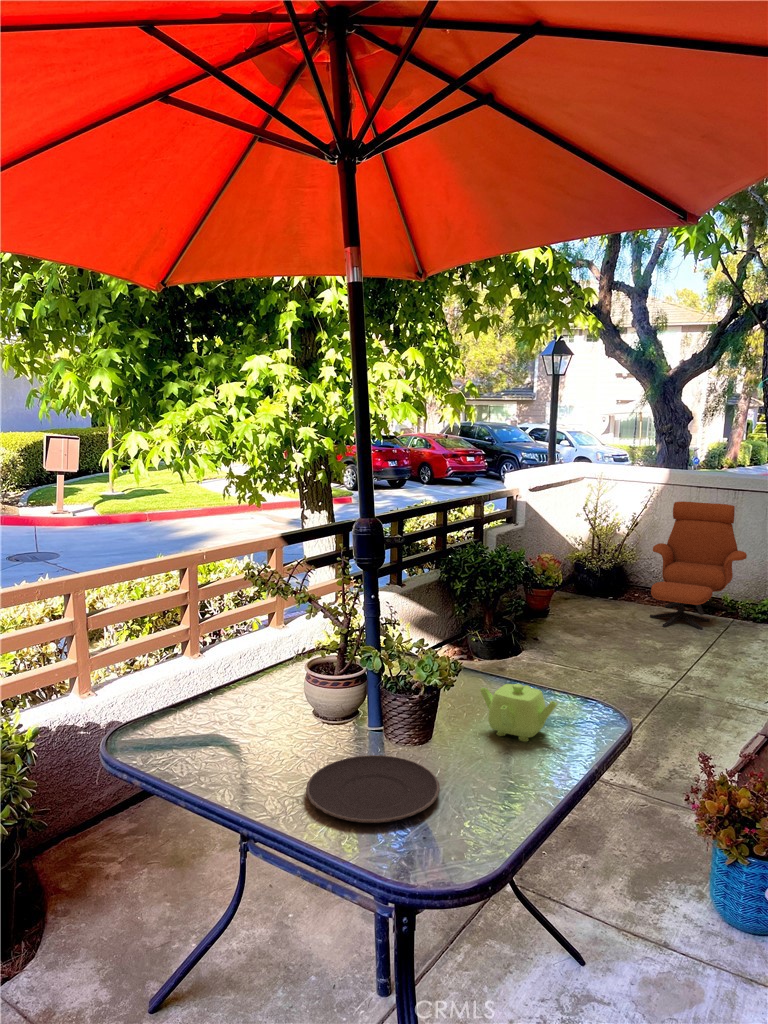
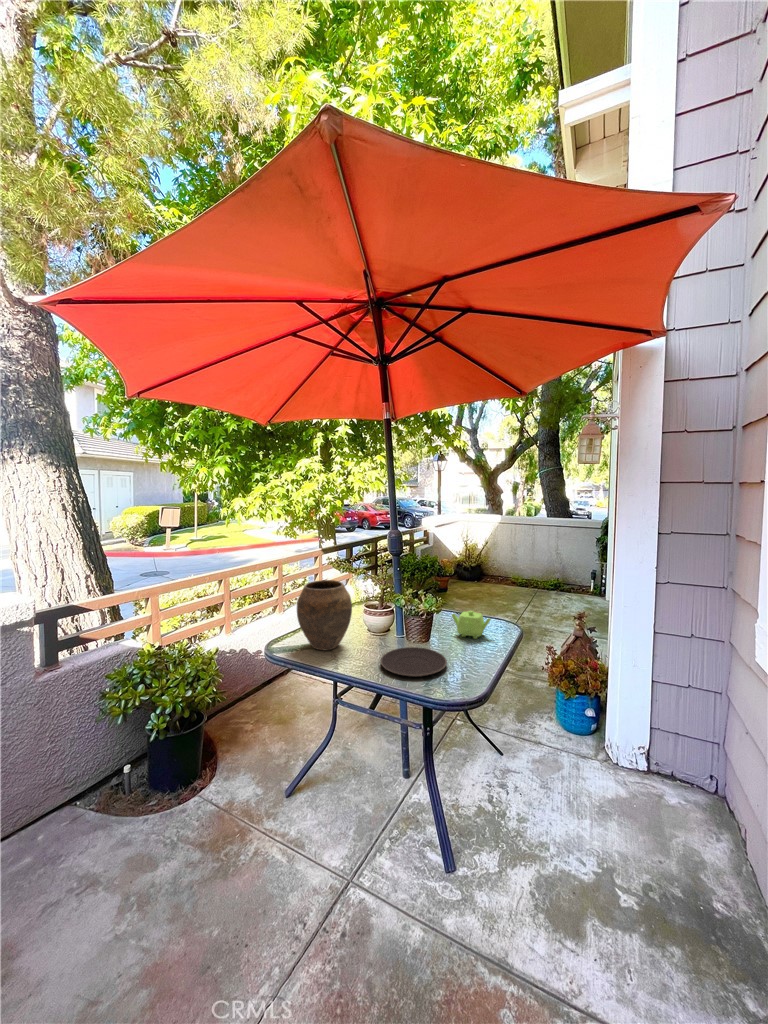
lounge chair: present [650,501,747,630] -> none [495,532,541,595]
vase: none [164,612,273,750] -> present [297,580,352,650]

